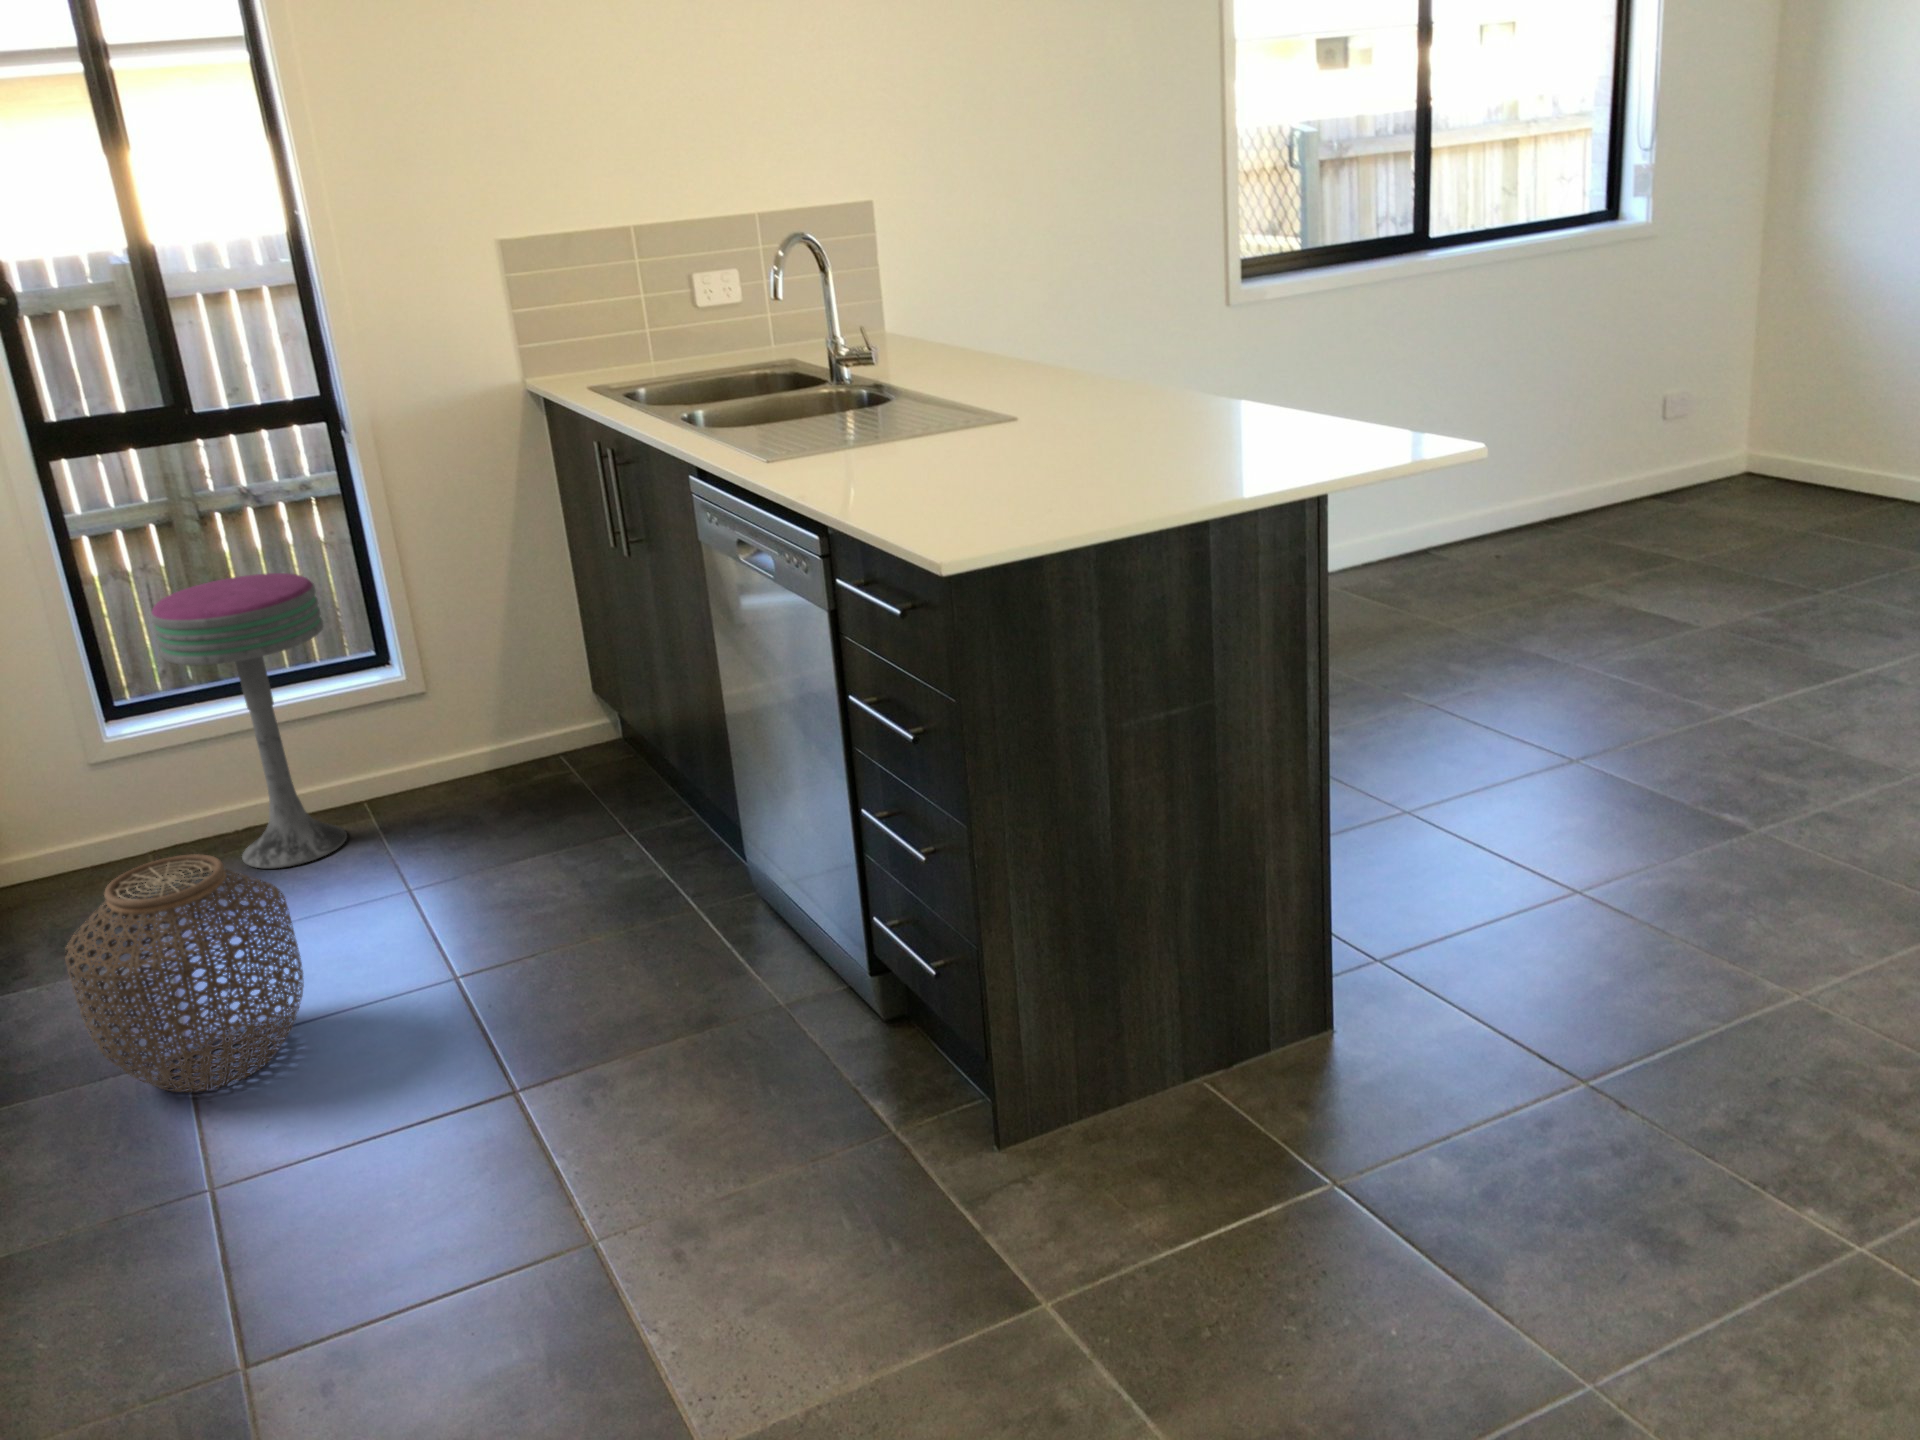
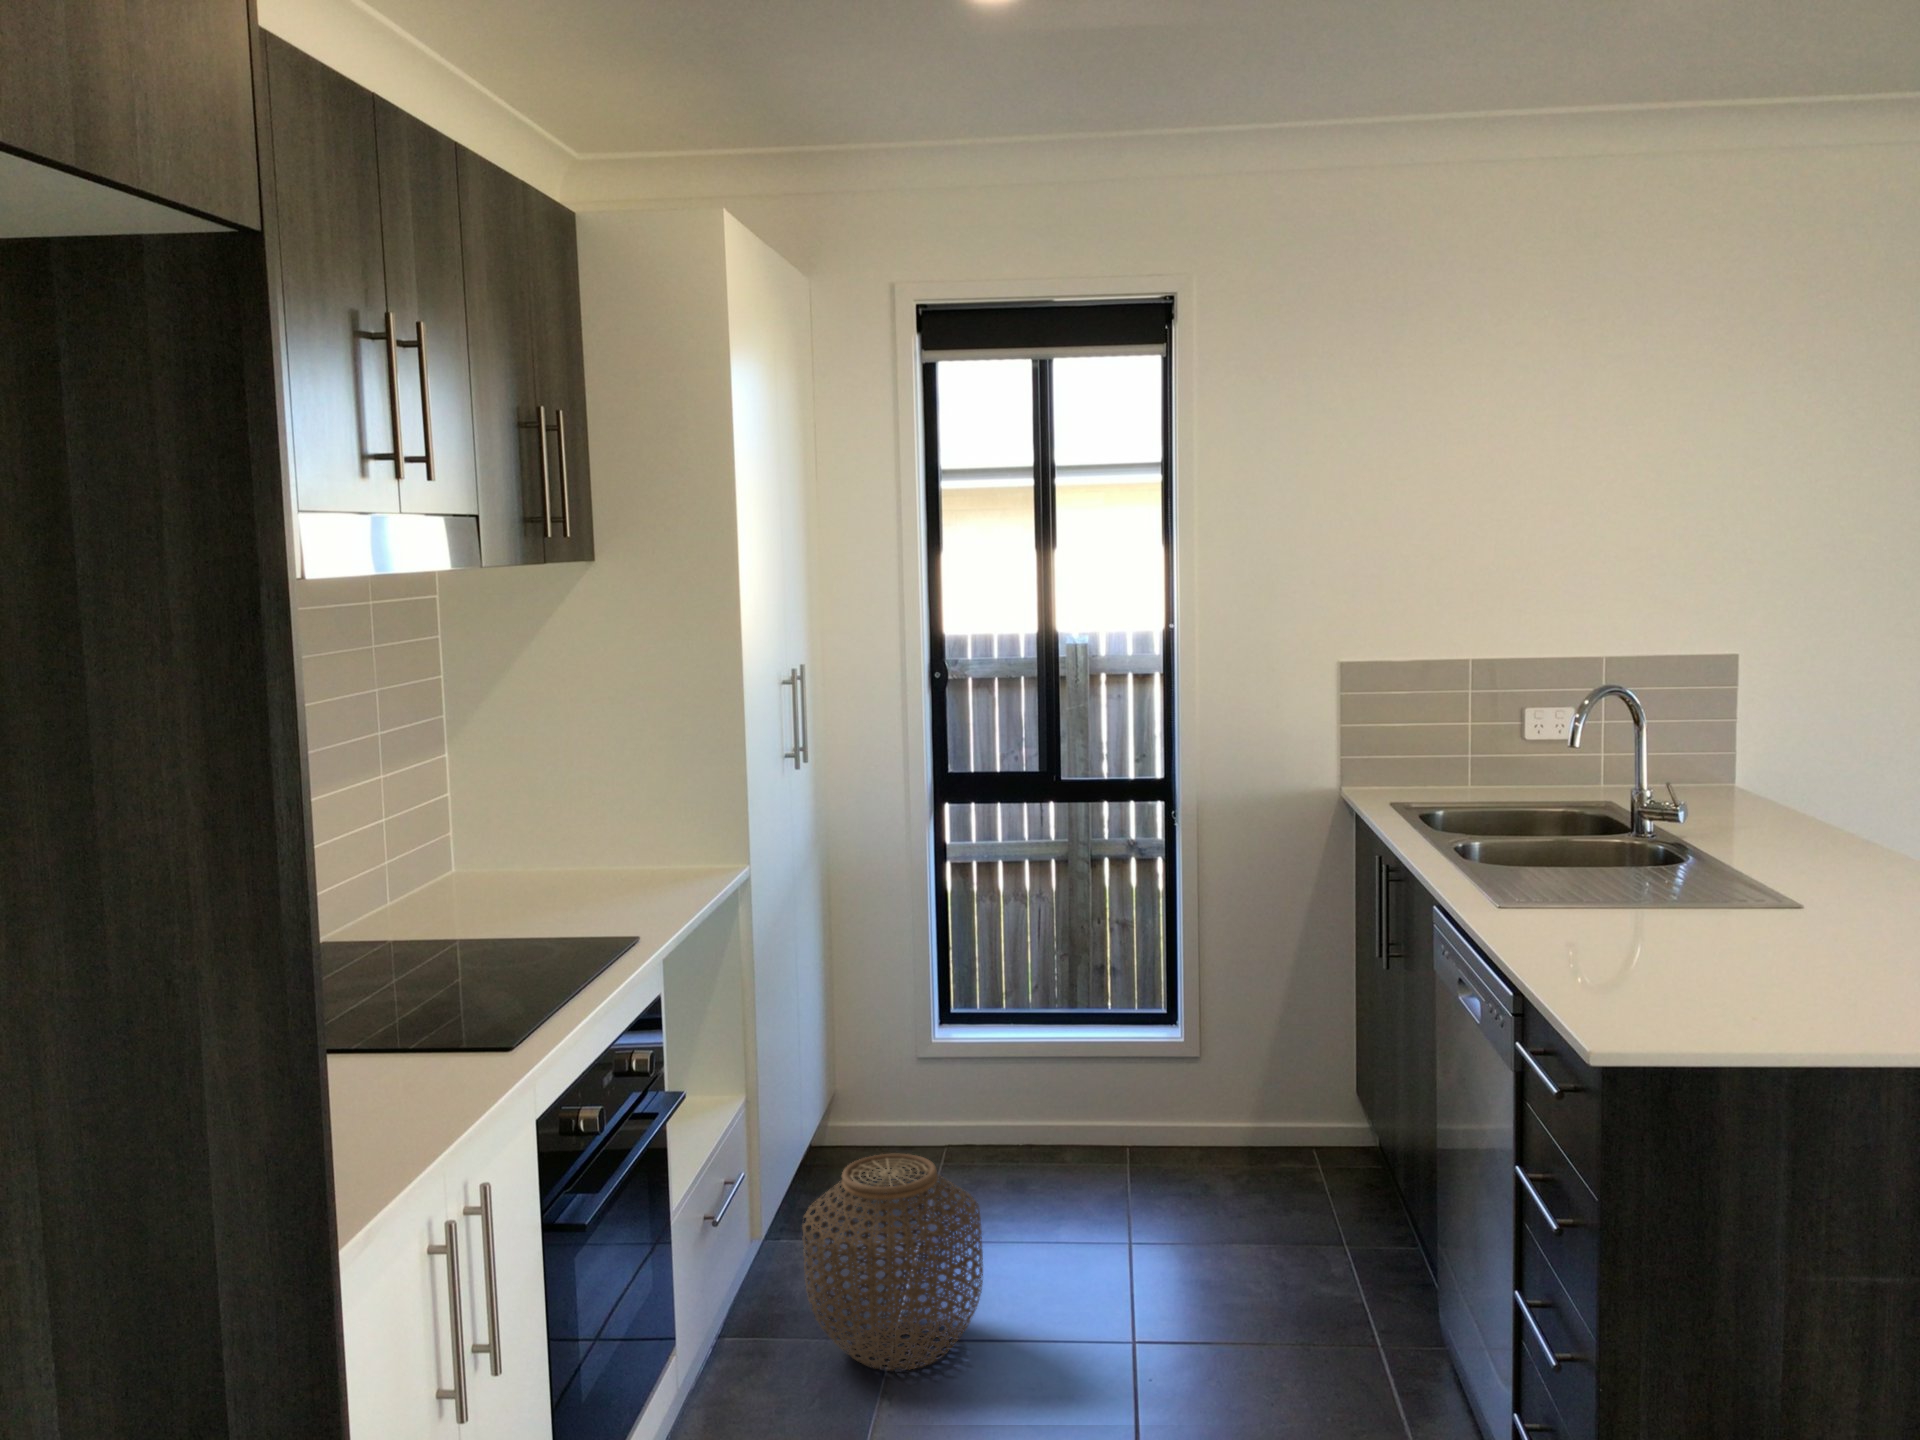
bar stool: present [151,573,347,869] -> none [989,921,1125,1187]

